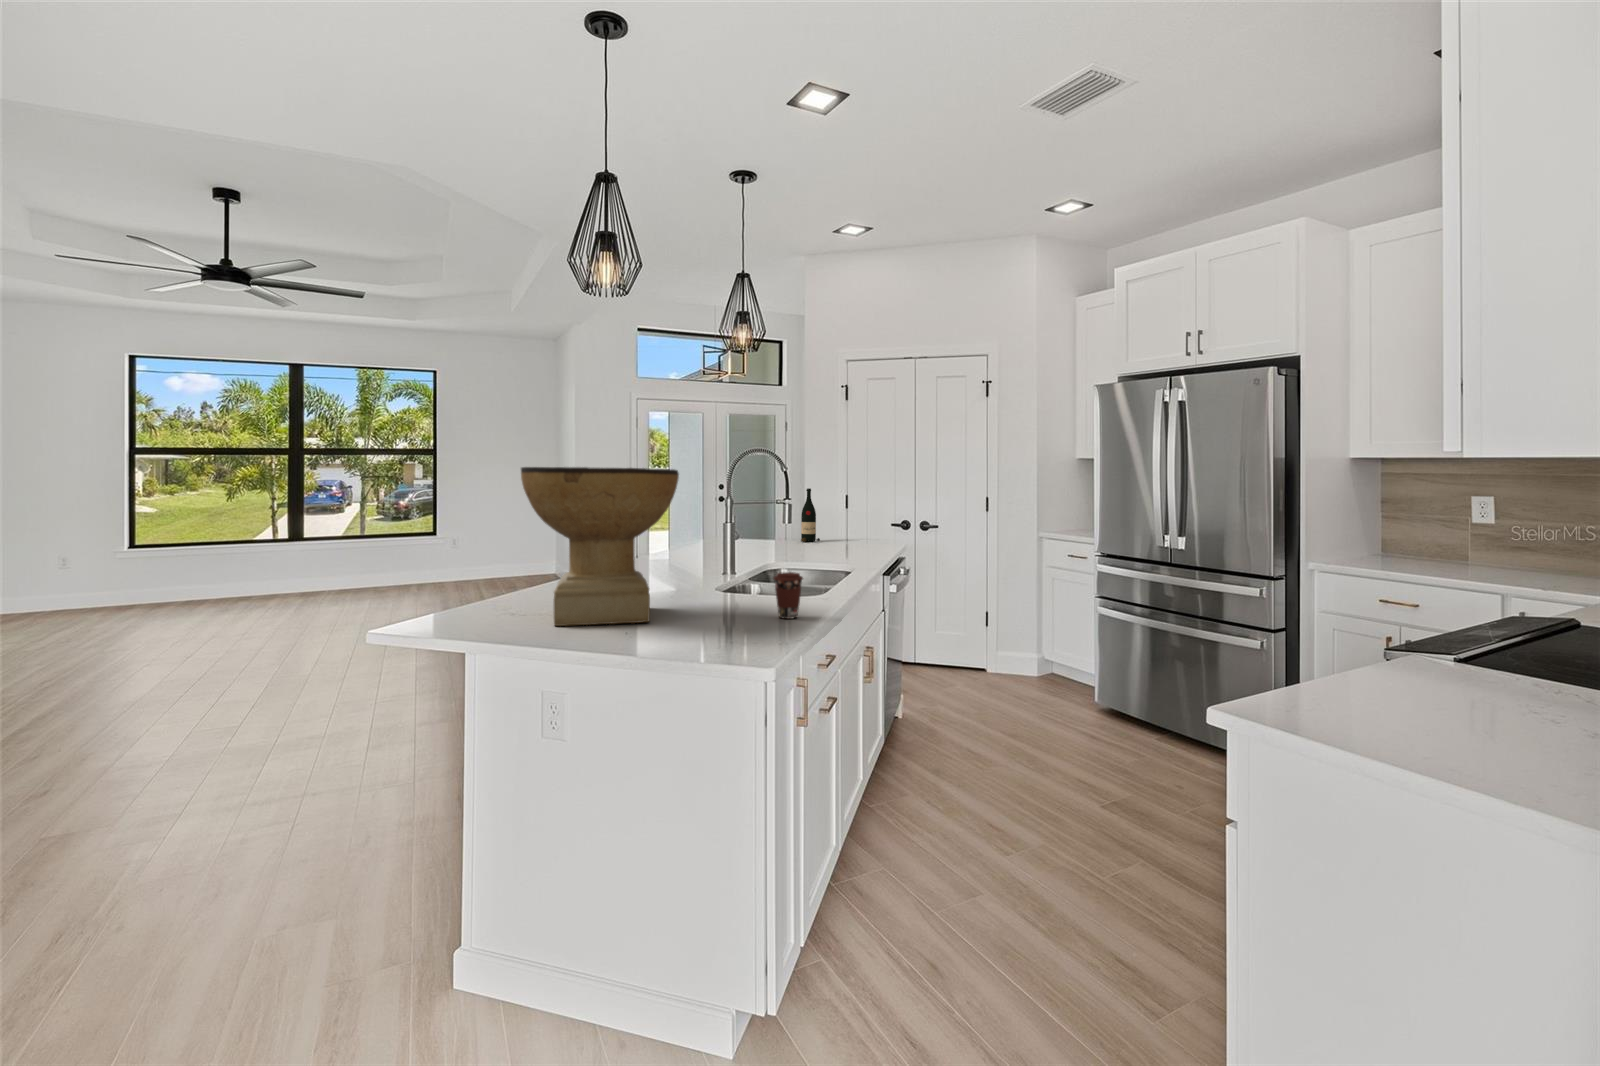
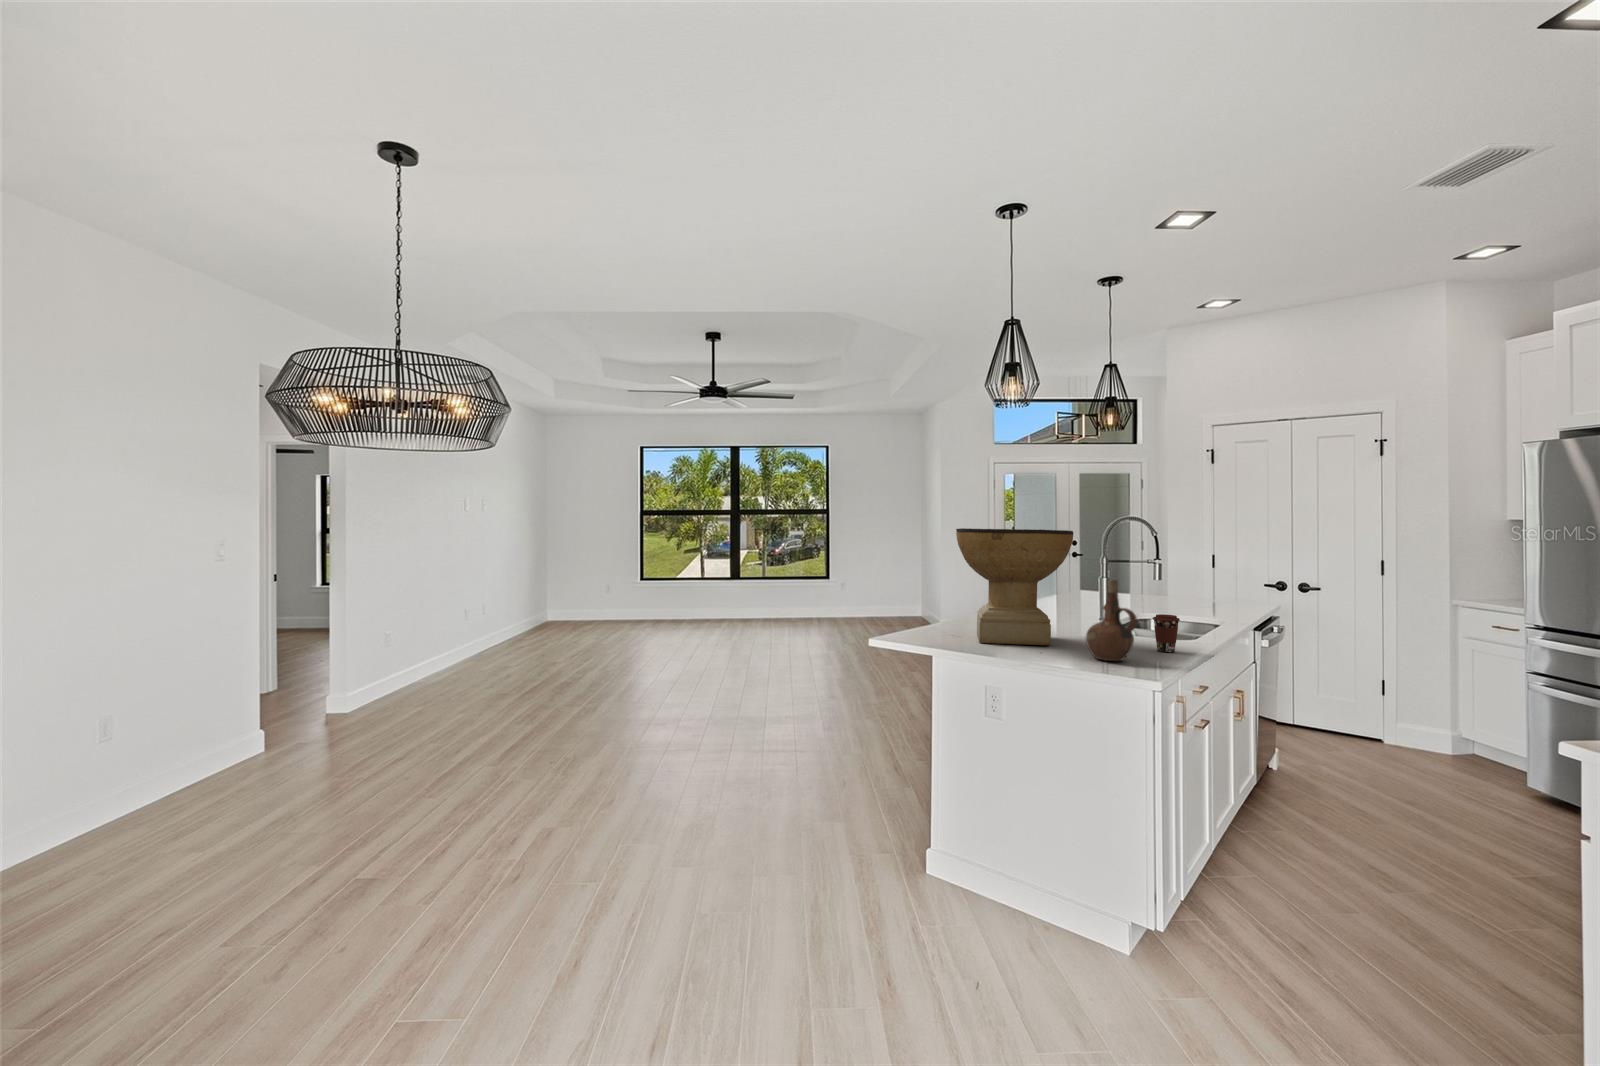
wine bottle: present [801,488,820,542] -> none [1166,546,1186,596]
ceramic pitcher: none [689,534,750,640] -> present [1086,580,1137,661]

